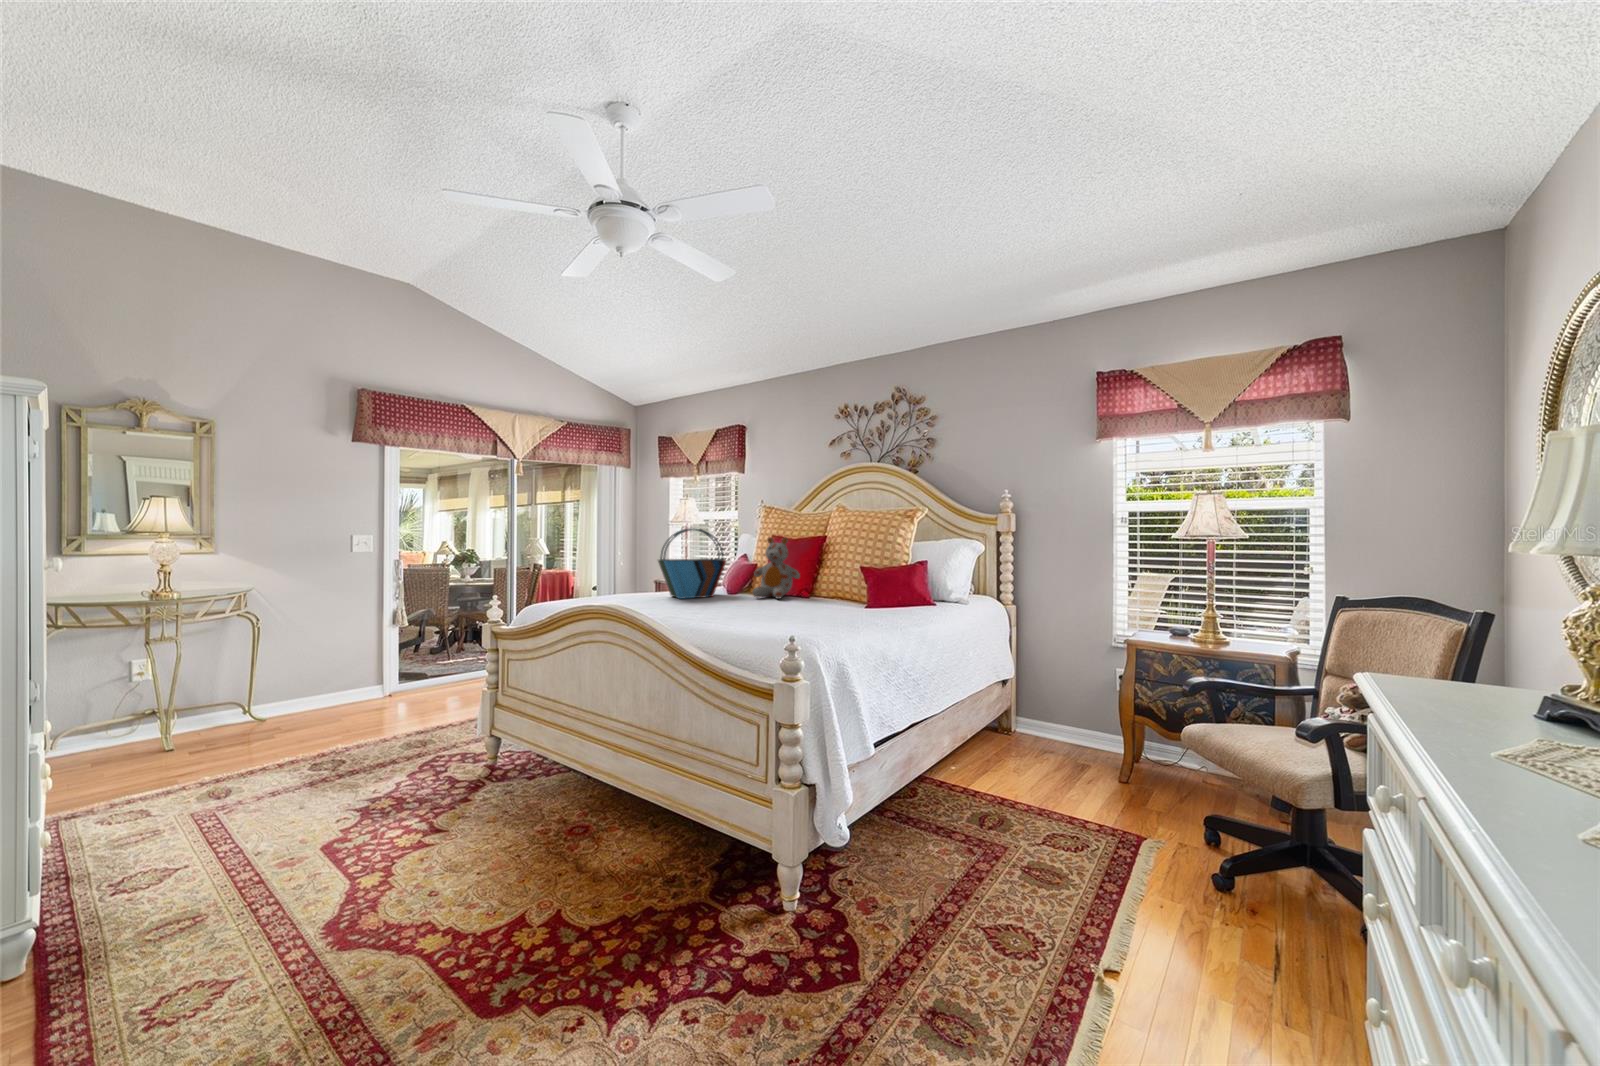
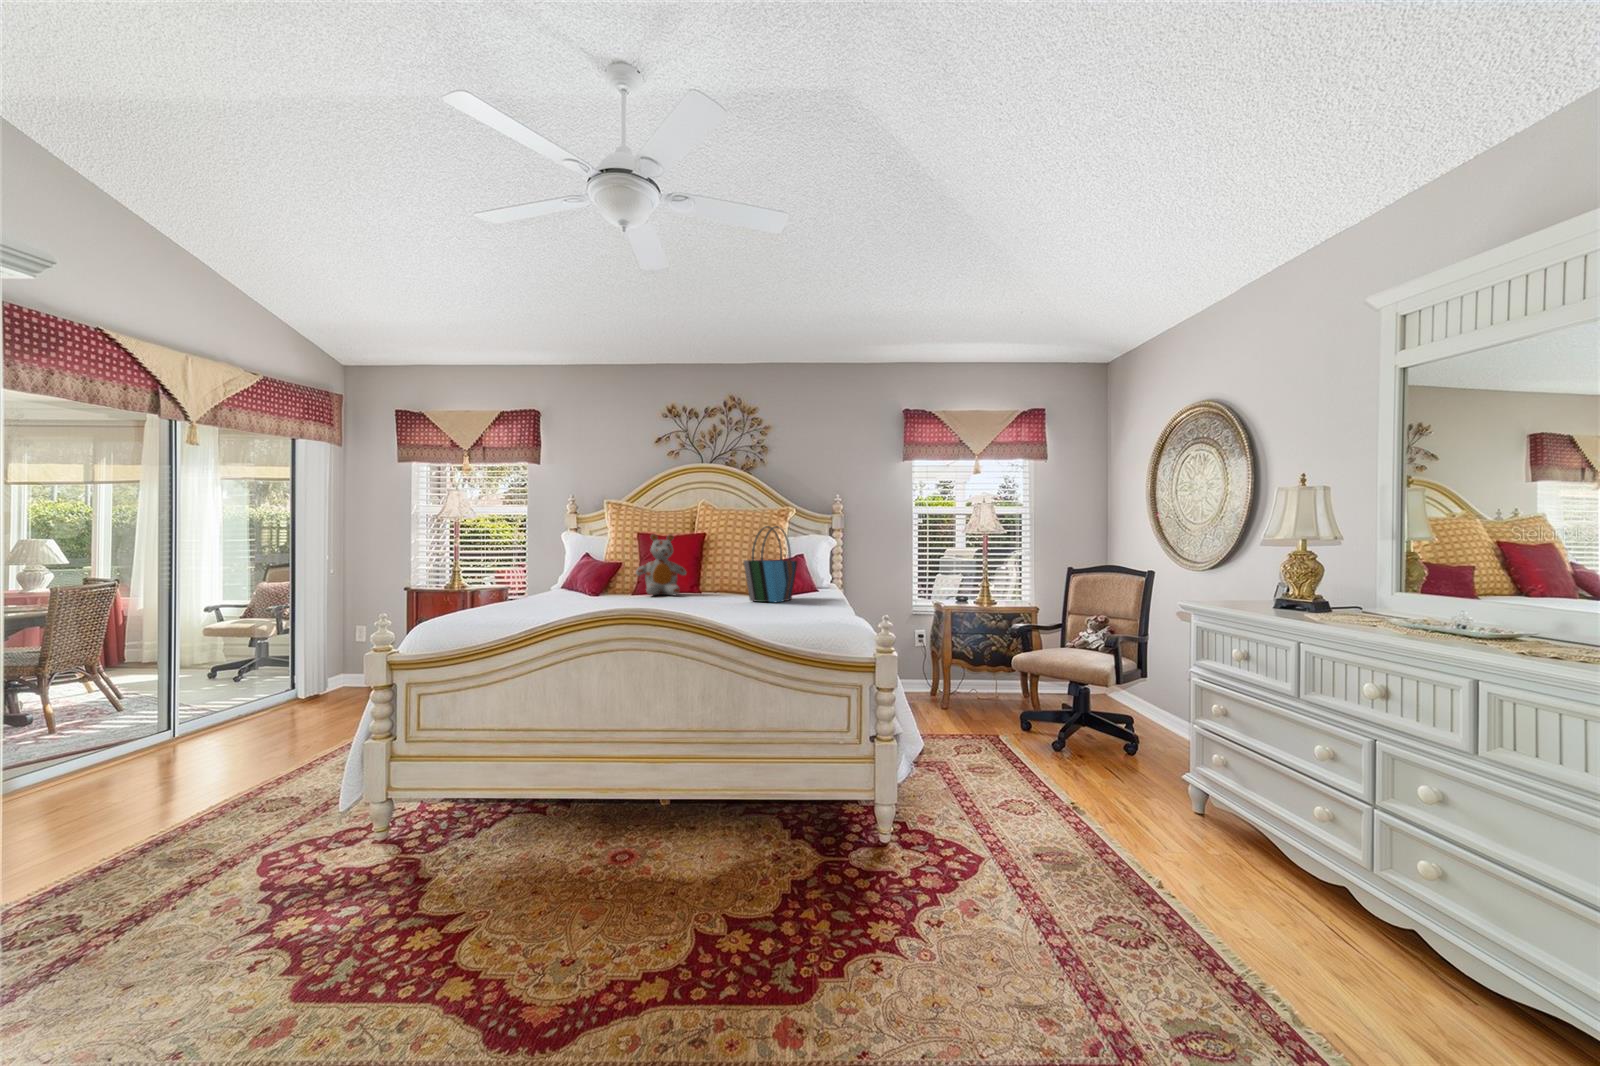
tote bag: present [658,528,726,599] -> present [744,526,798,602]

